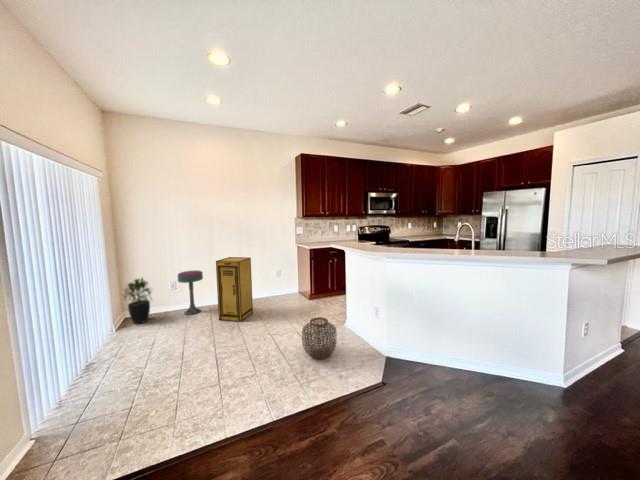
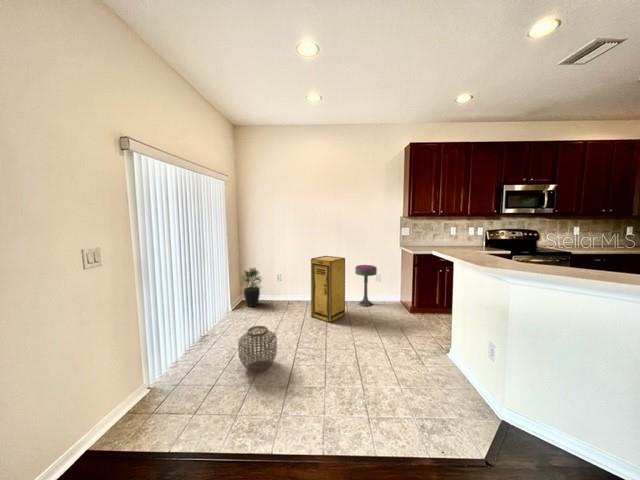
bar stool: present [178,270,203,315] -> present [355,265,377,306]
woven basket: present [302,317,336,360] -> present [238,326,277,373]

